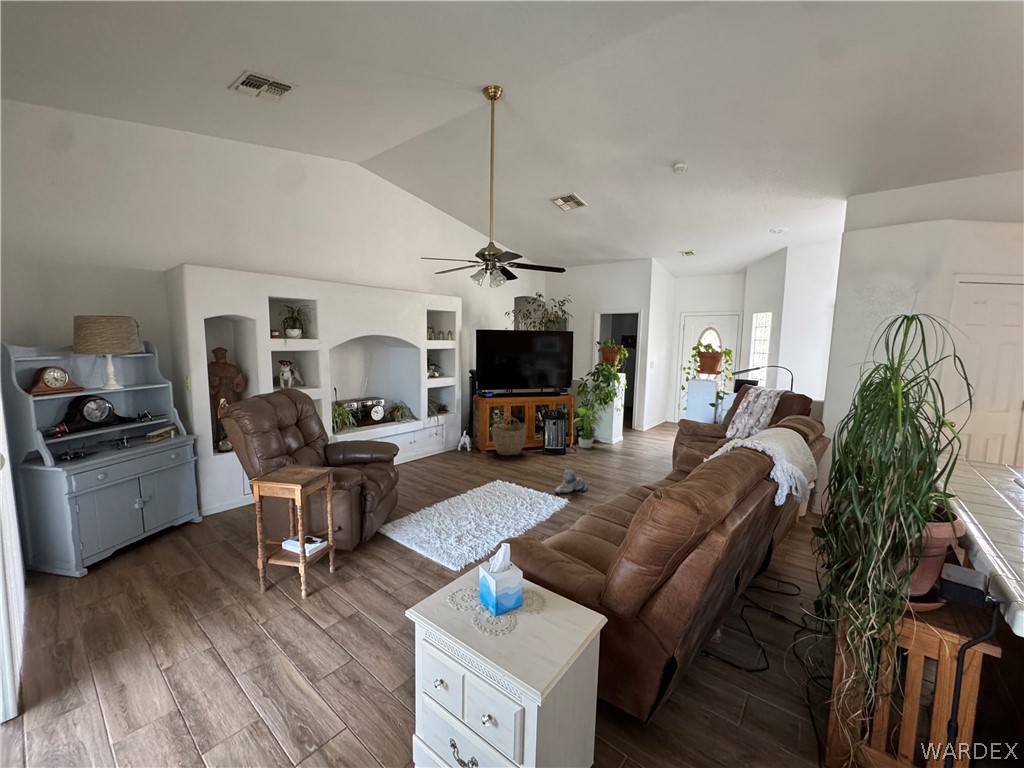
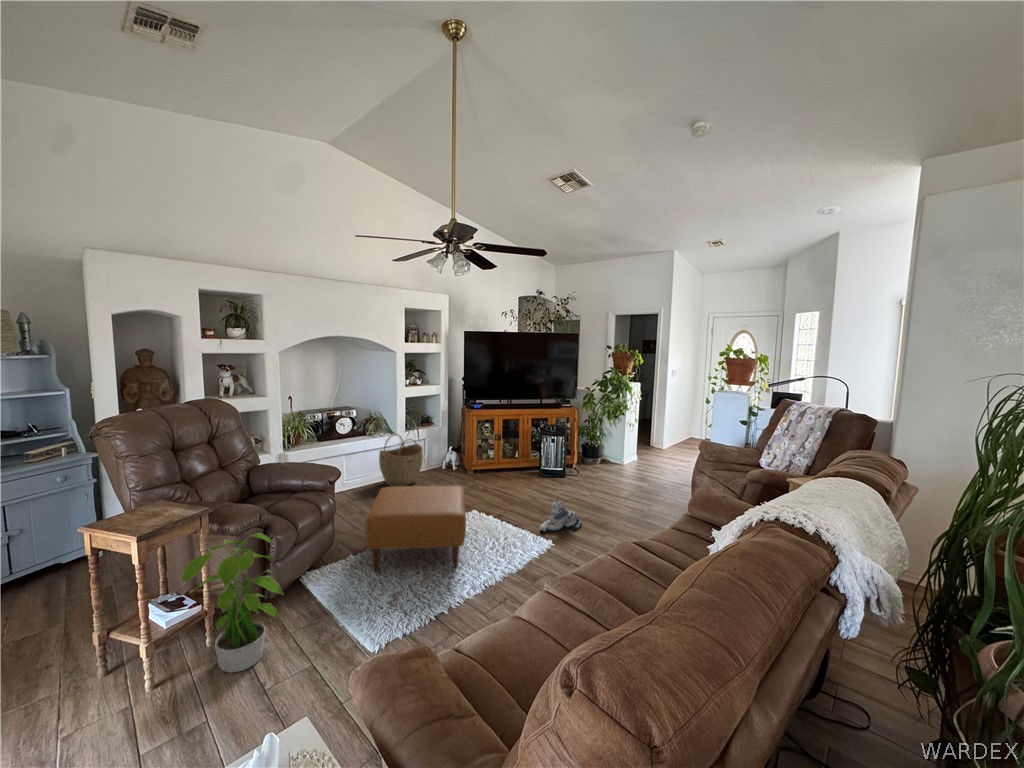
potted plant: present [574,406,600,448] -> present [181,533,284,672]
woven basket: present [492,417,526,455] -> present [379,434,423,487]
ottoman: none [427,458,505,523] -> present [365,486,466,571]

